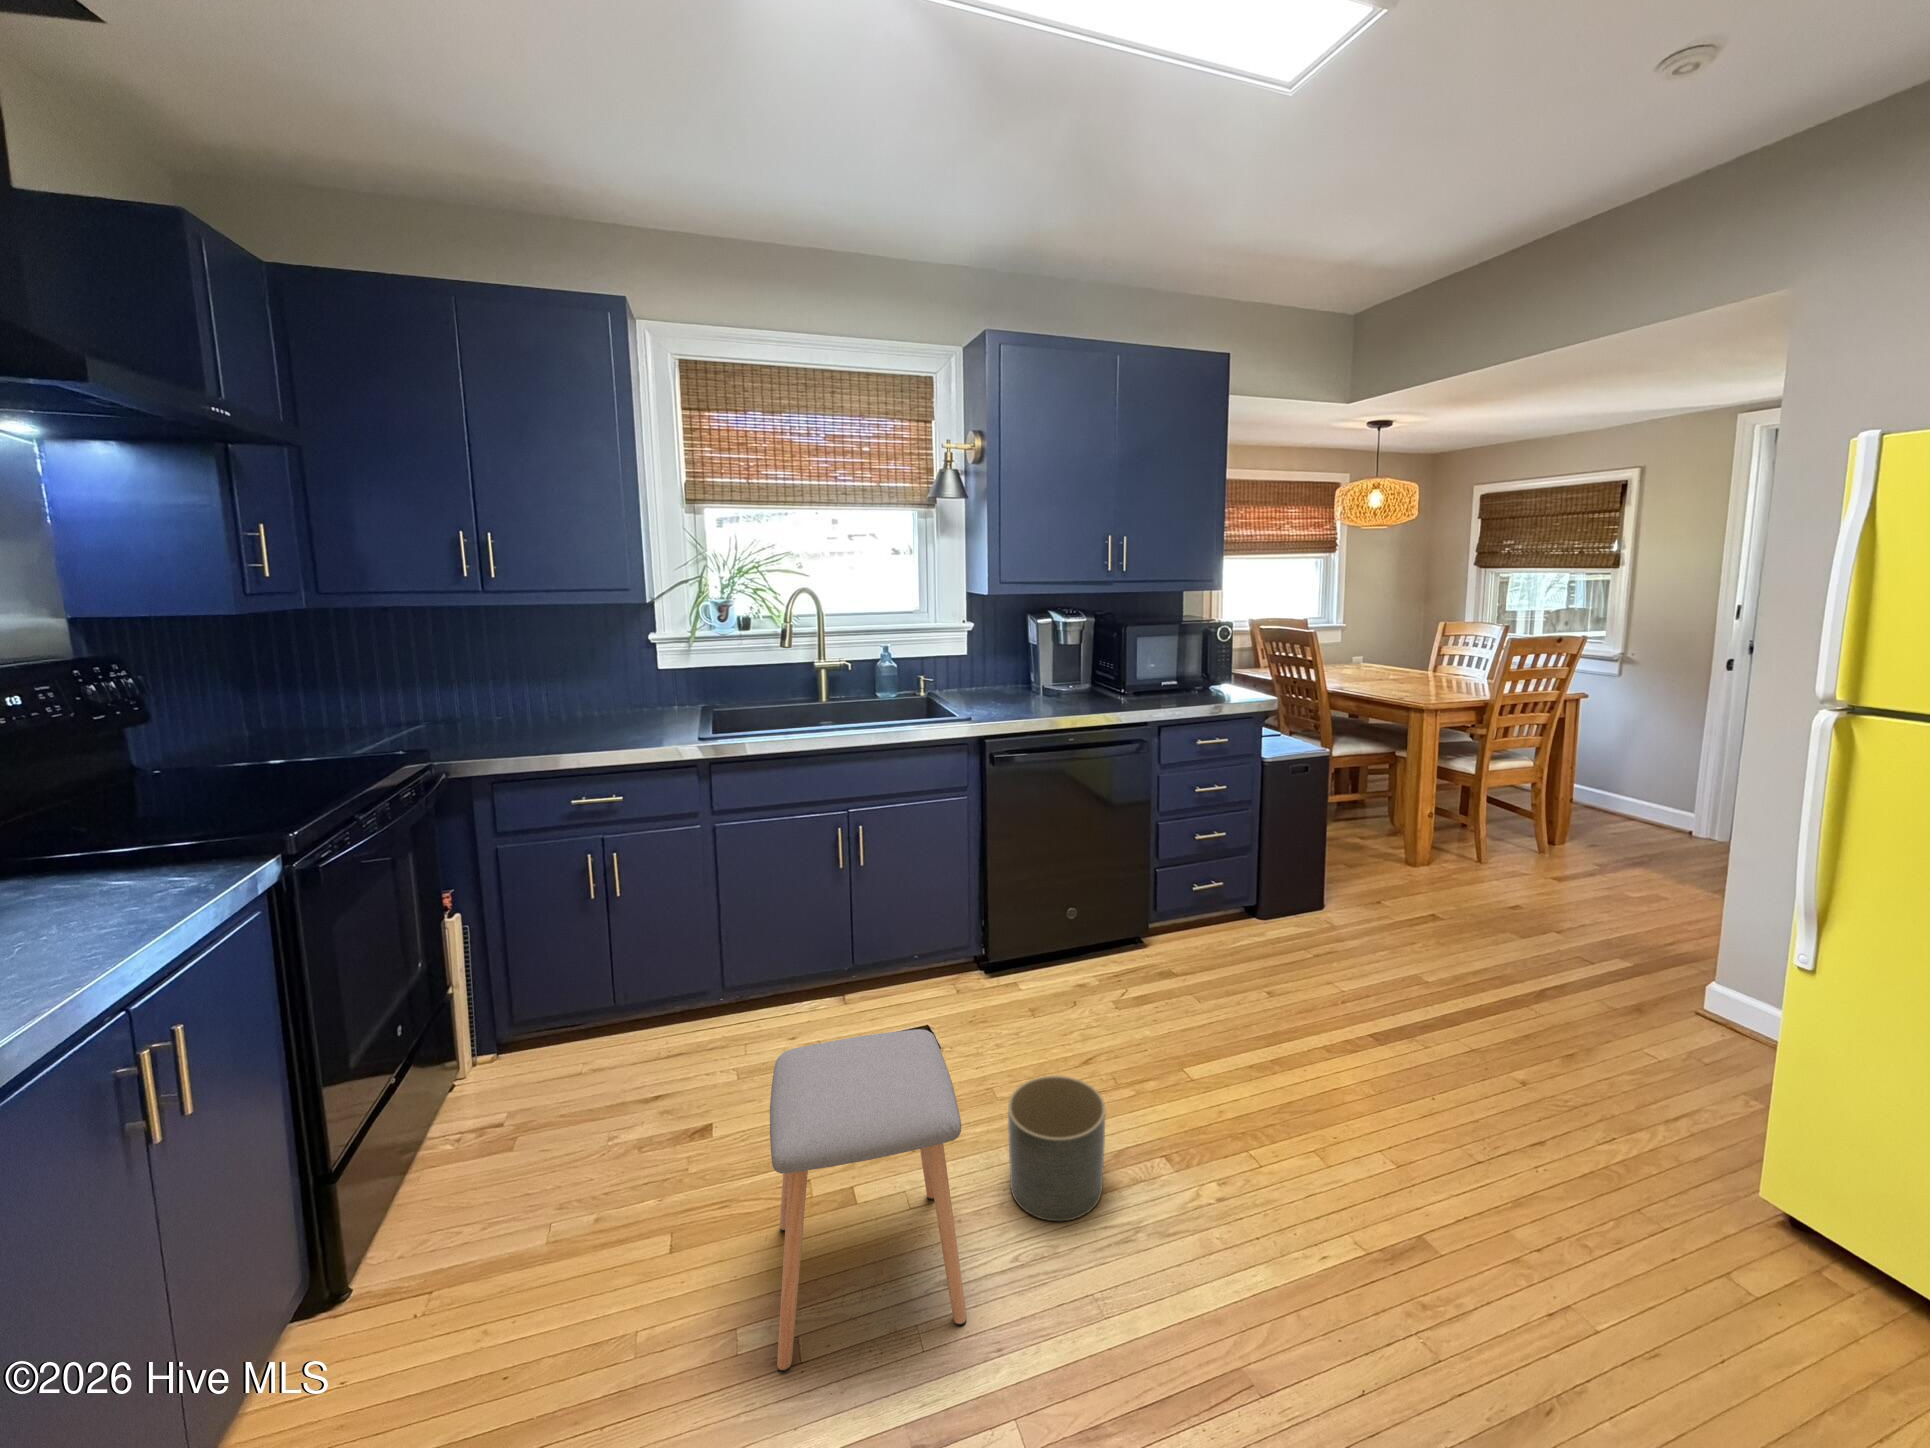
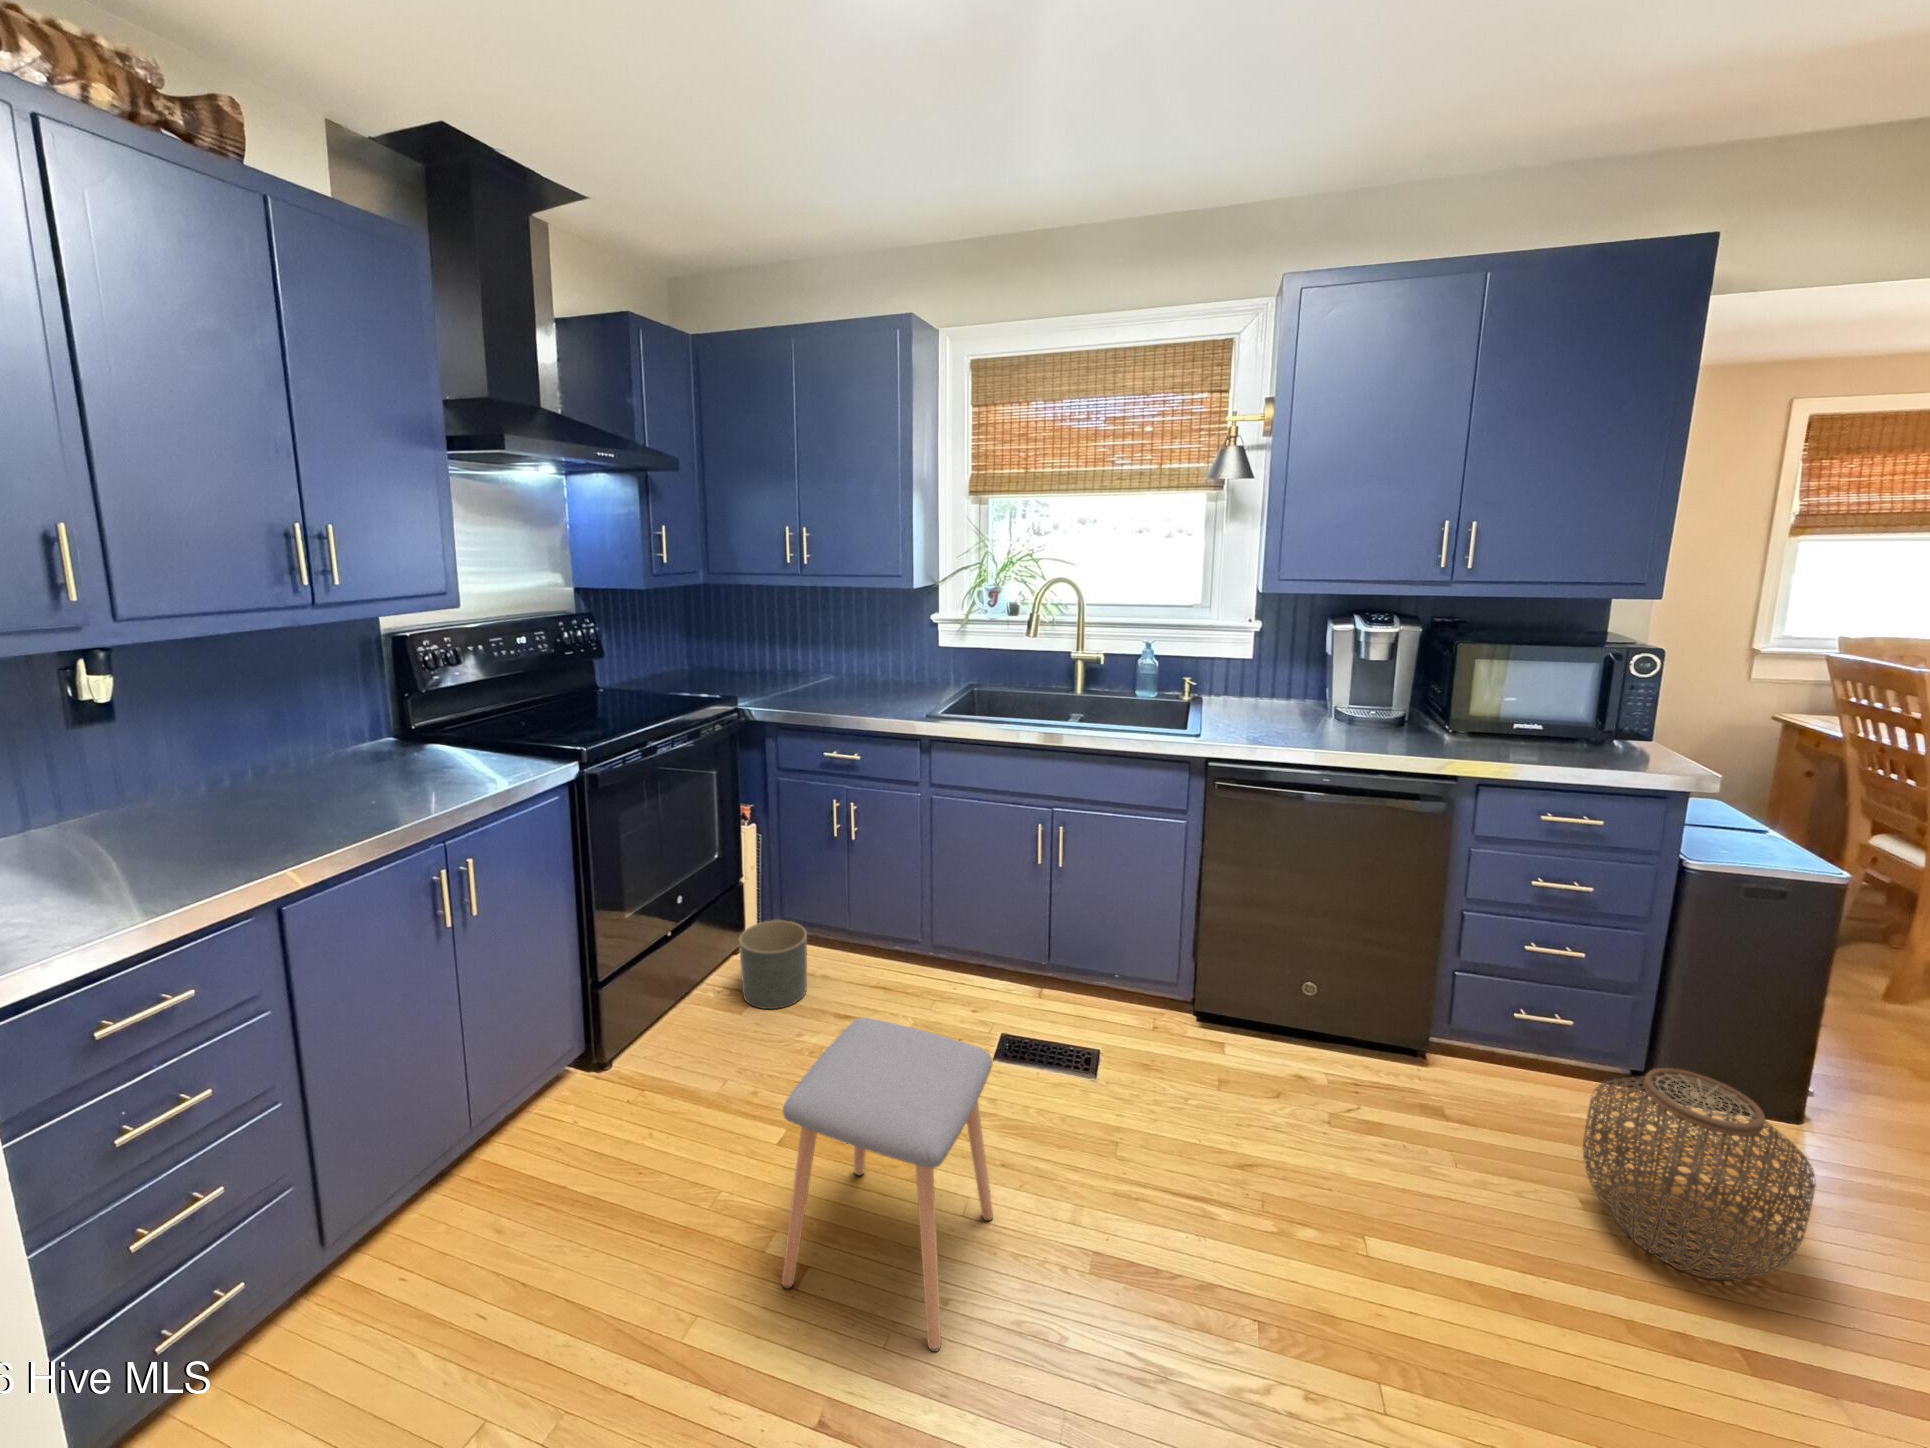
woven basket: none [1262,883,1371,1006] -> present [1583,1068,1816,1280]
planter: present [1008,1076,1106,1221] -> present [739,920,807,1009]

